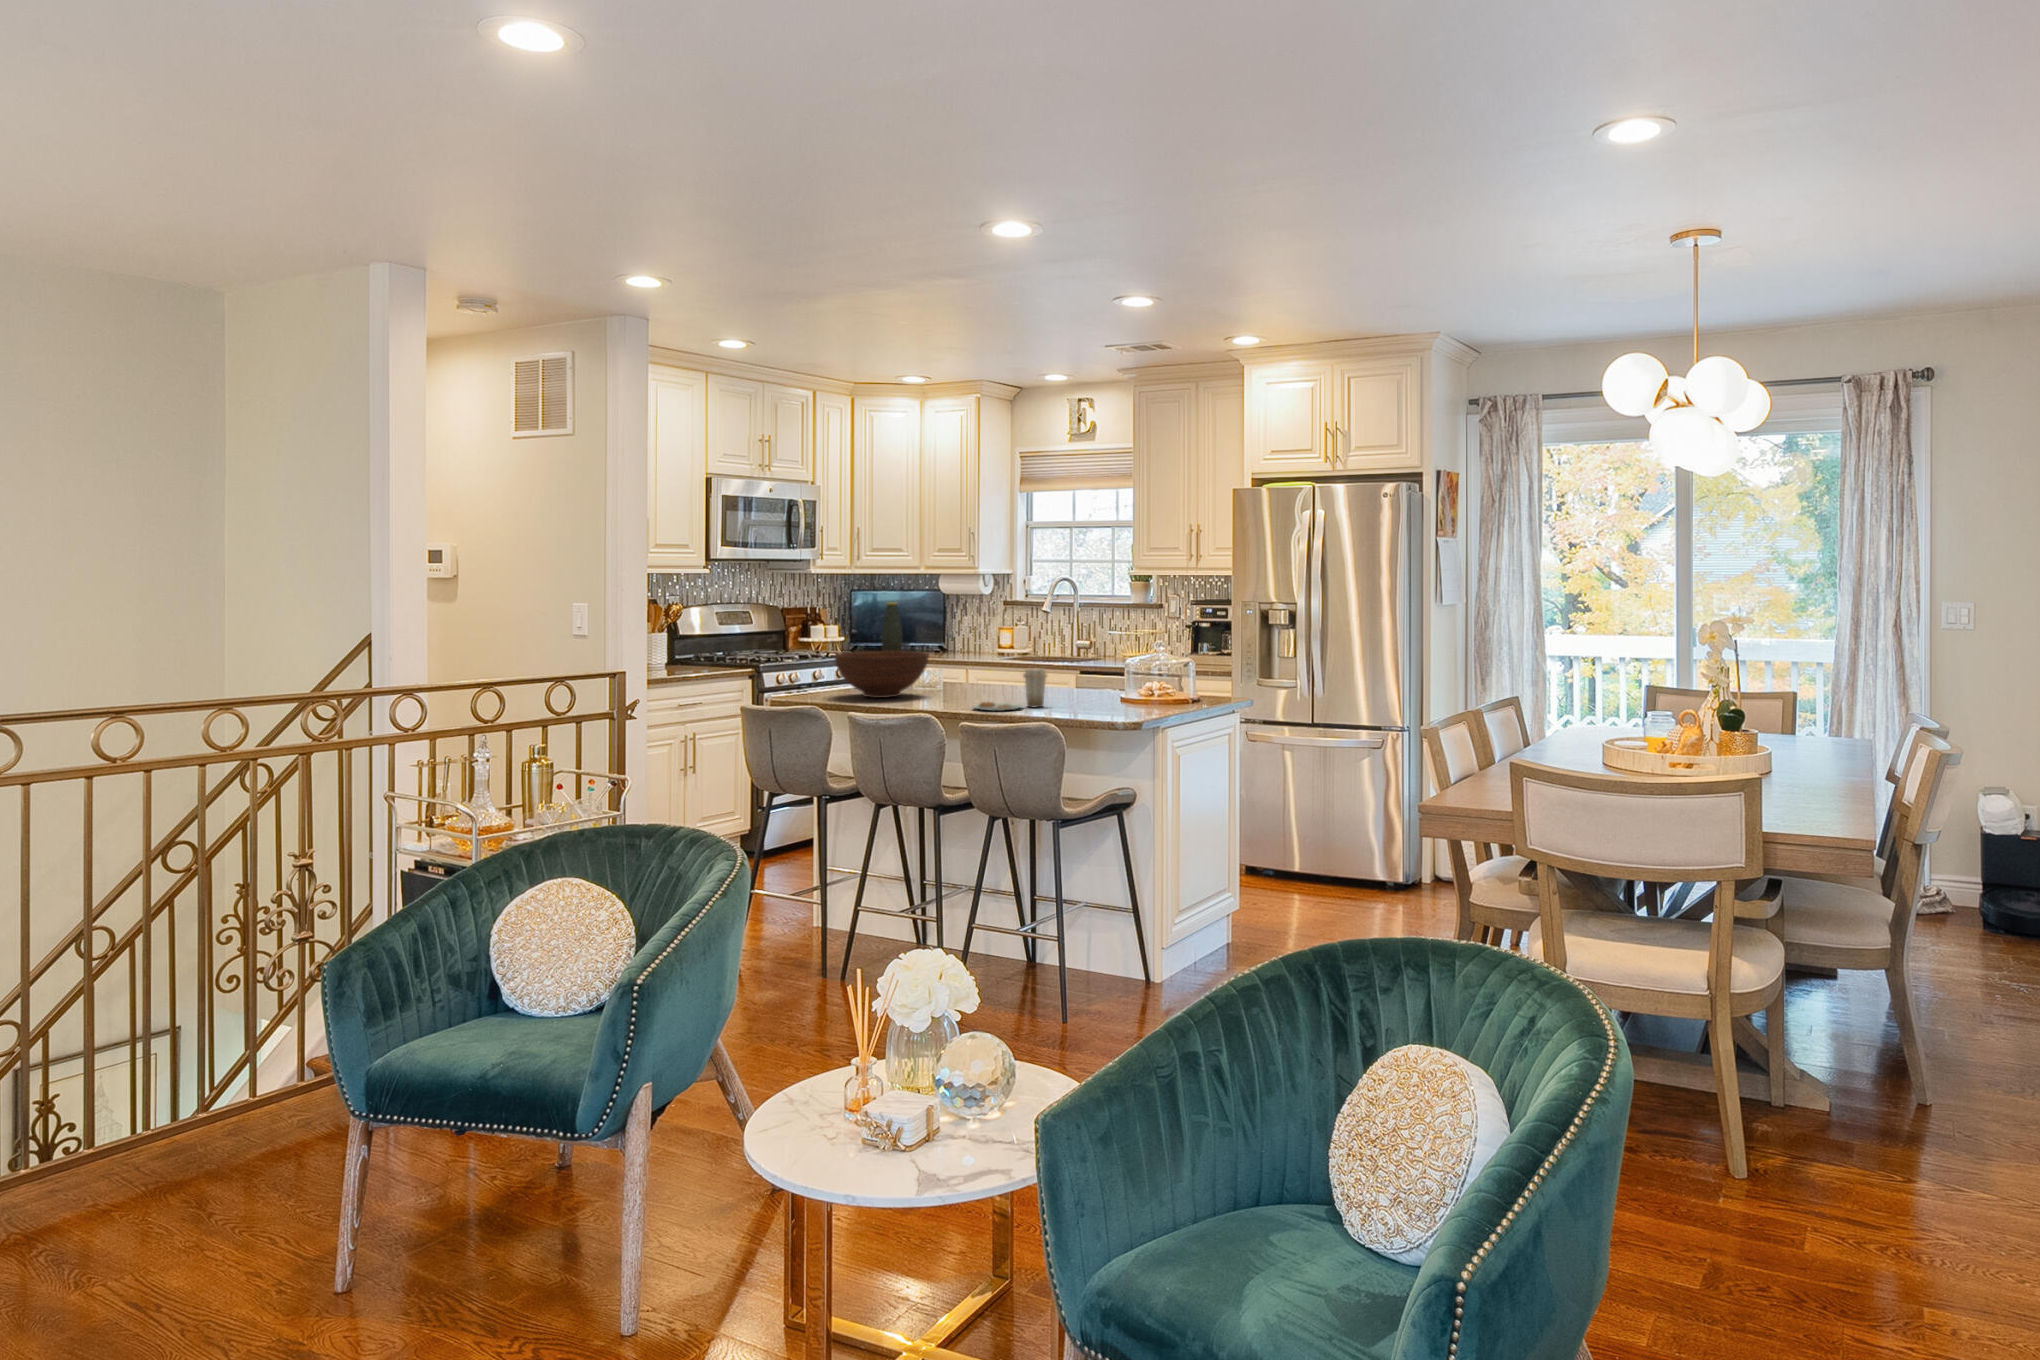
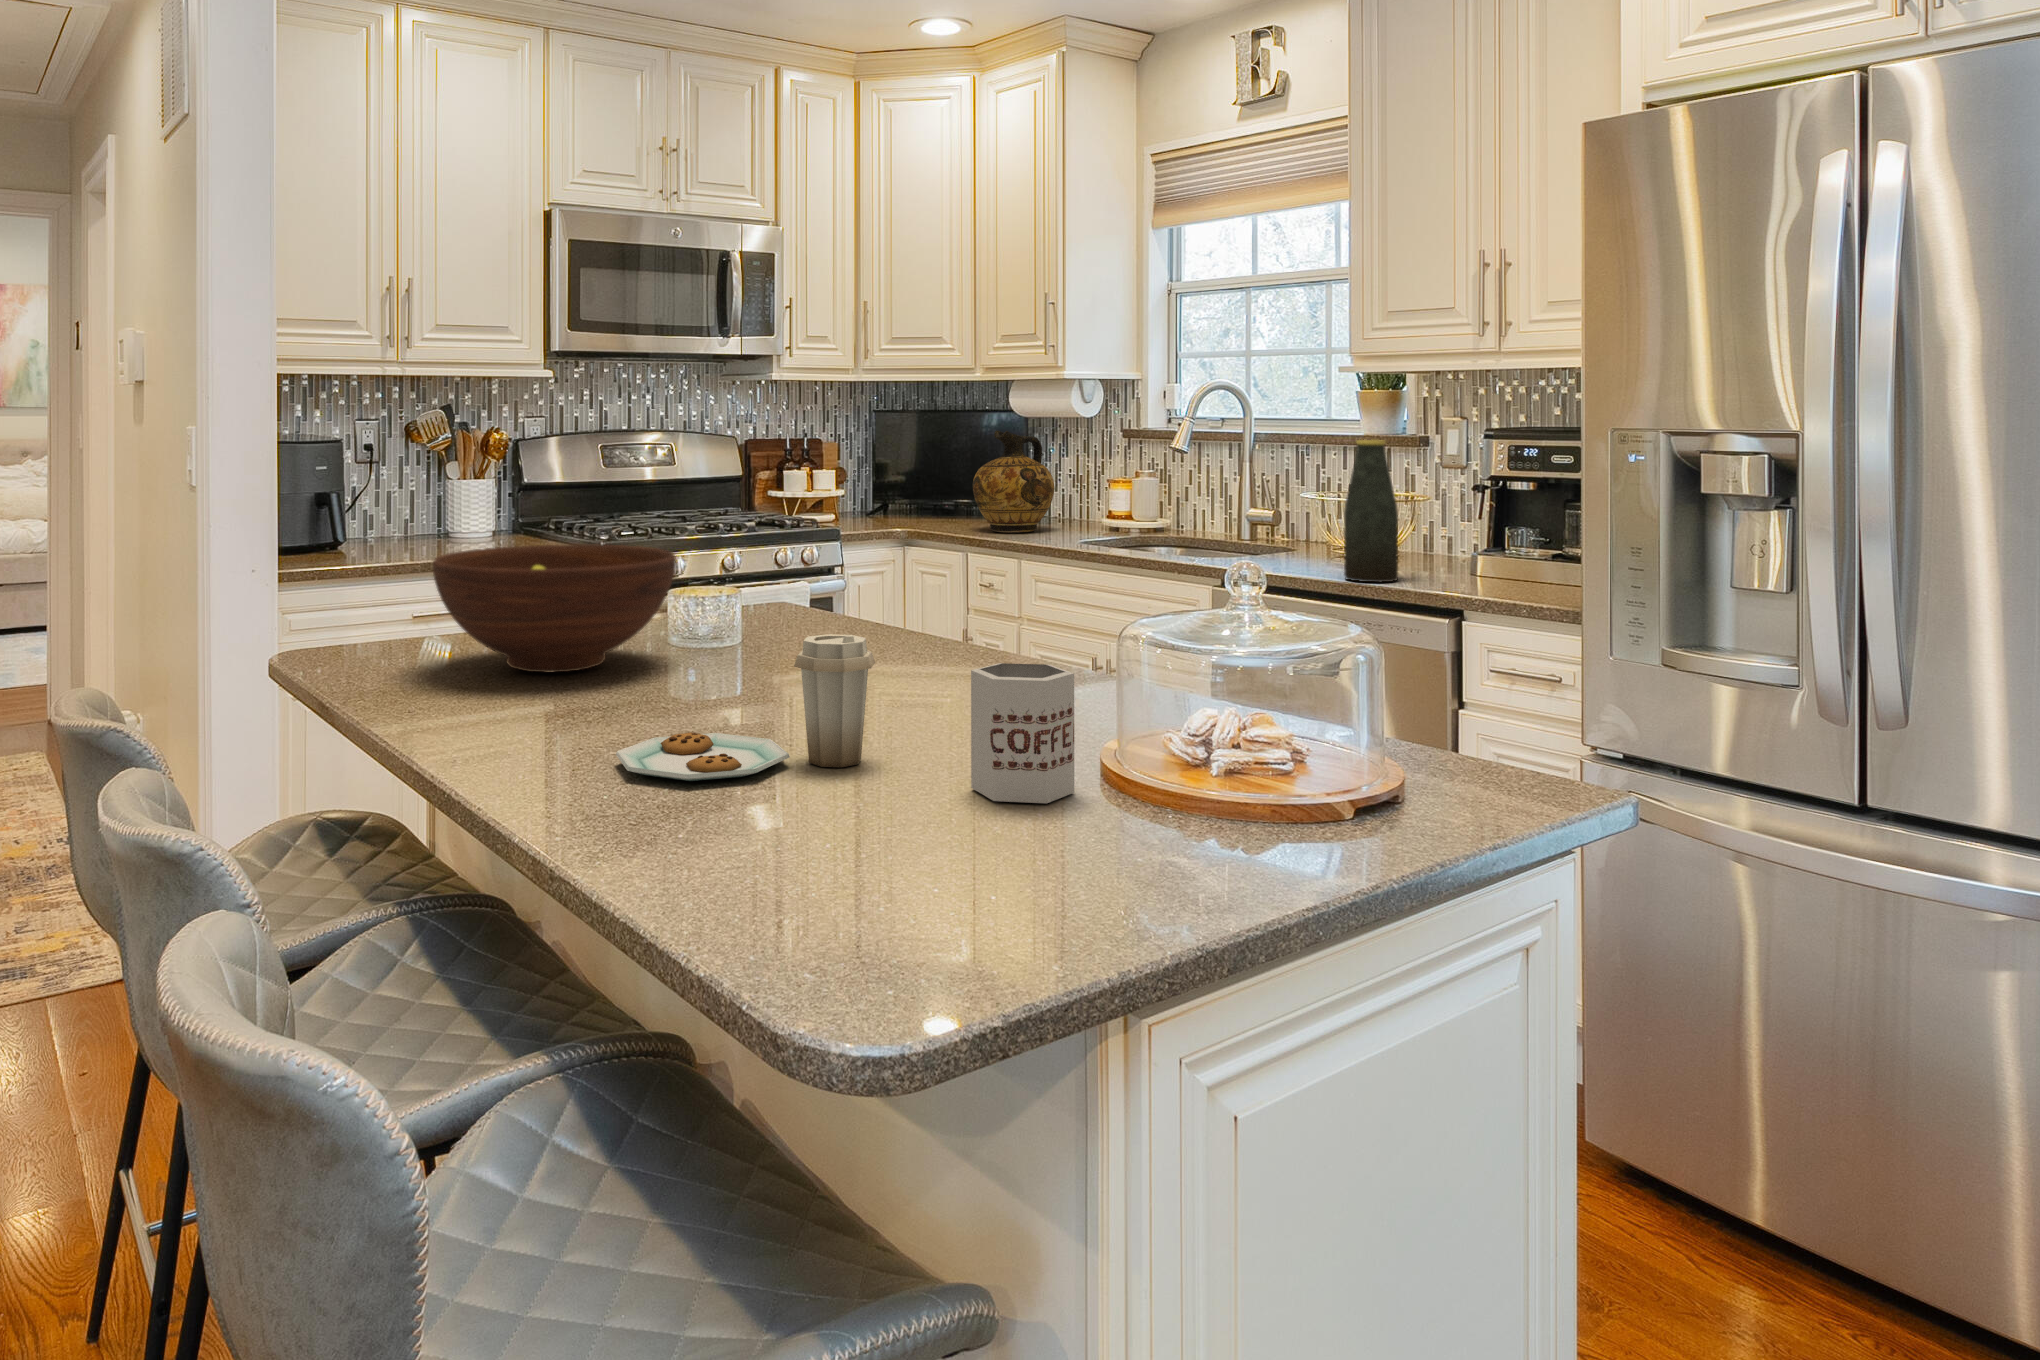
ceramic jug: none [930,601,974,656] -> present [973,431,1054,532]
bottle: present [882,602,902,651] -> present [1344,440,1398,582]
mug: none [1084,672,1112,709] -> present [971,663,1075,803]

